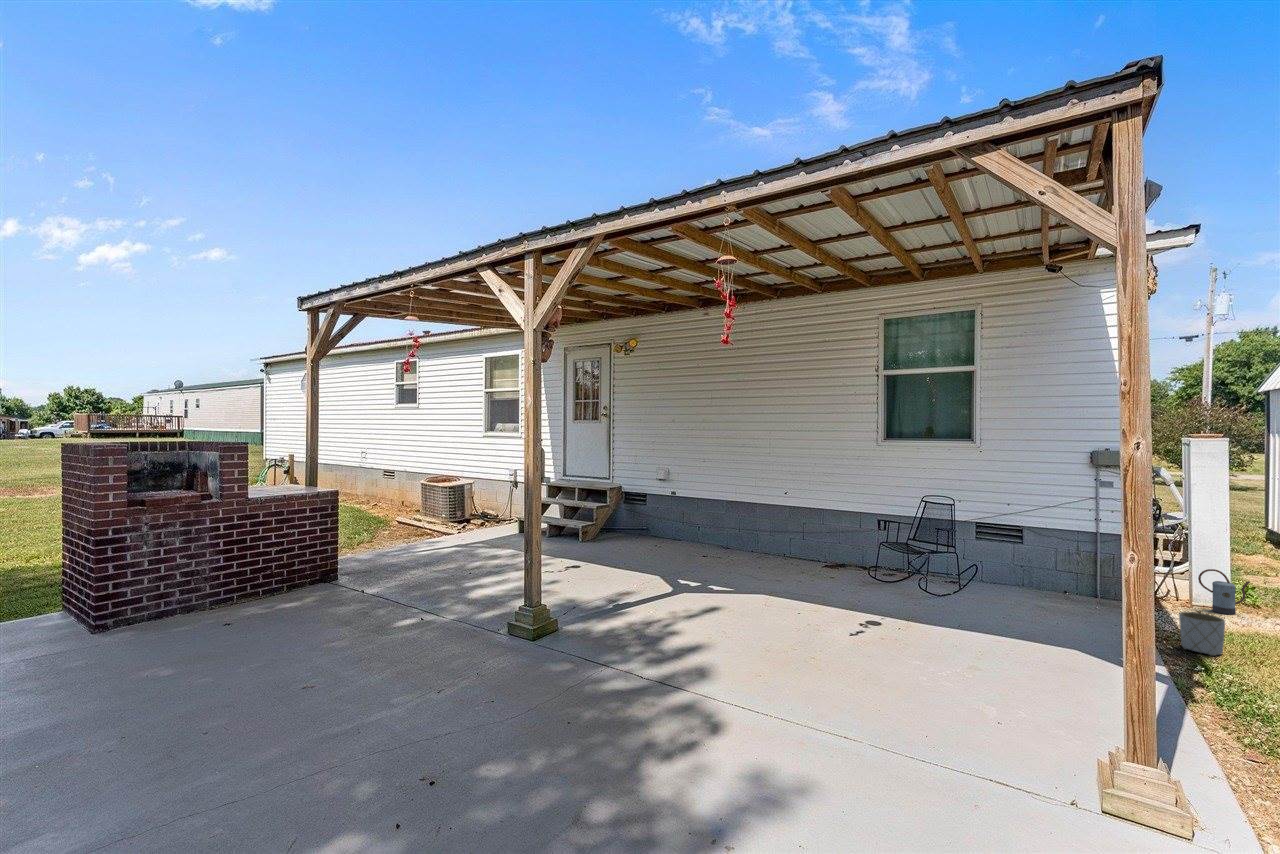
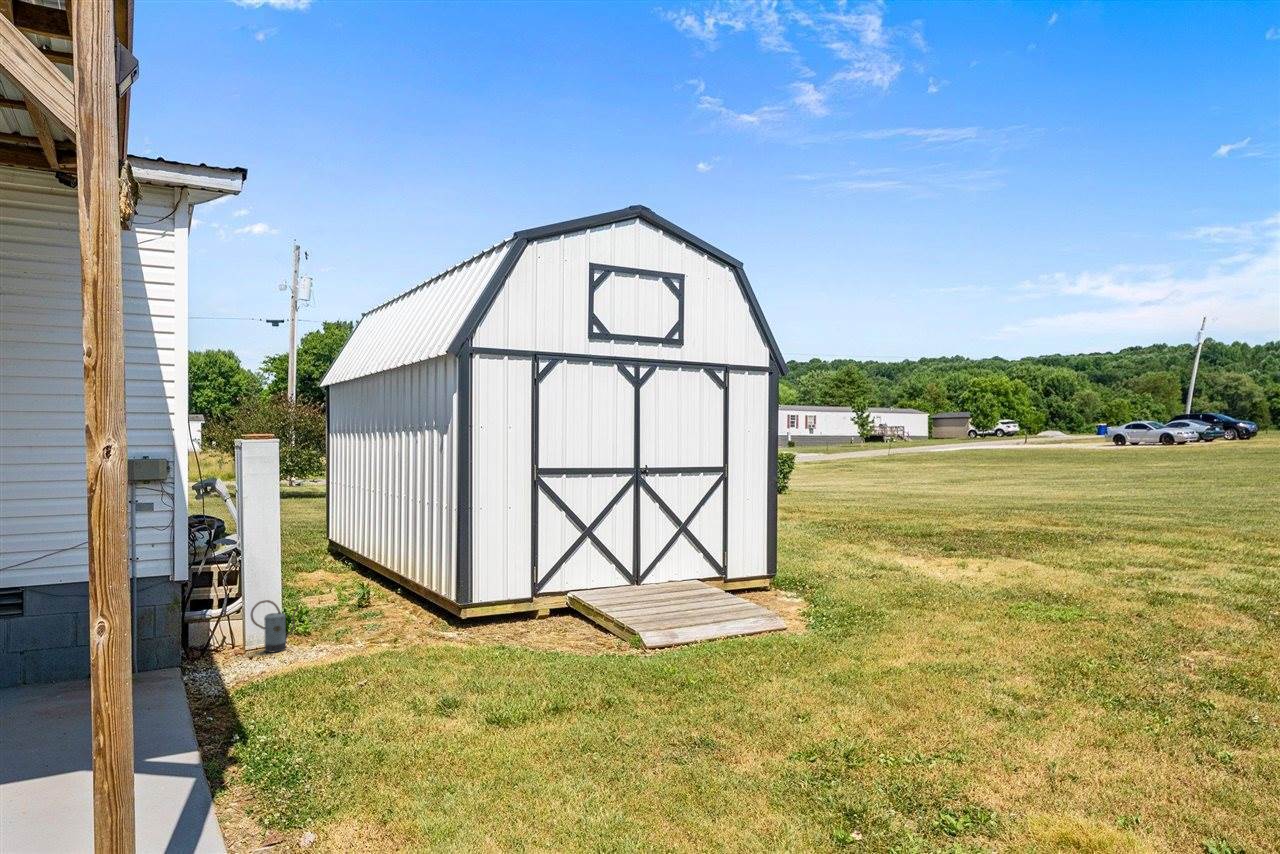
planter: present [1179,612,1225,656] -> none [220,661,266,715]

